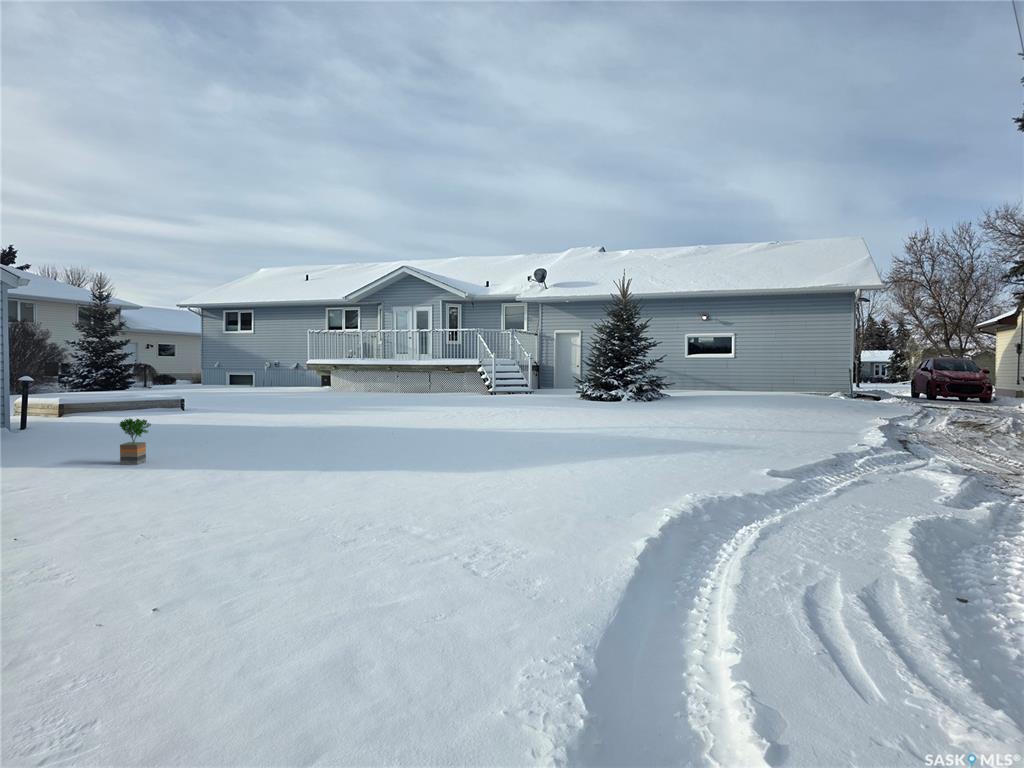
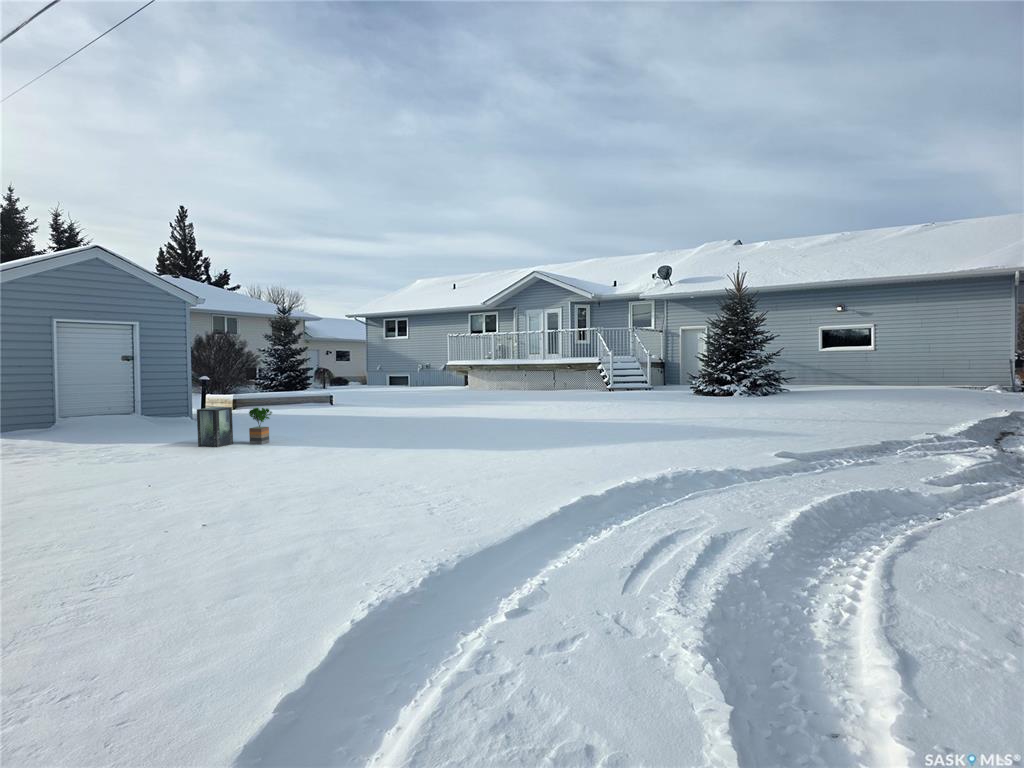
storage box: none [46,418,96,470] -> present [197,407,233,447]

